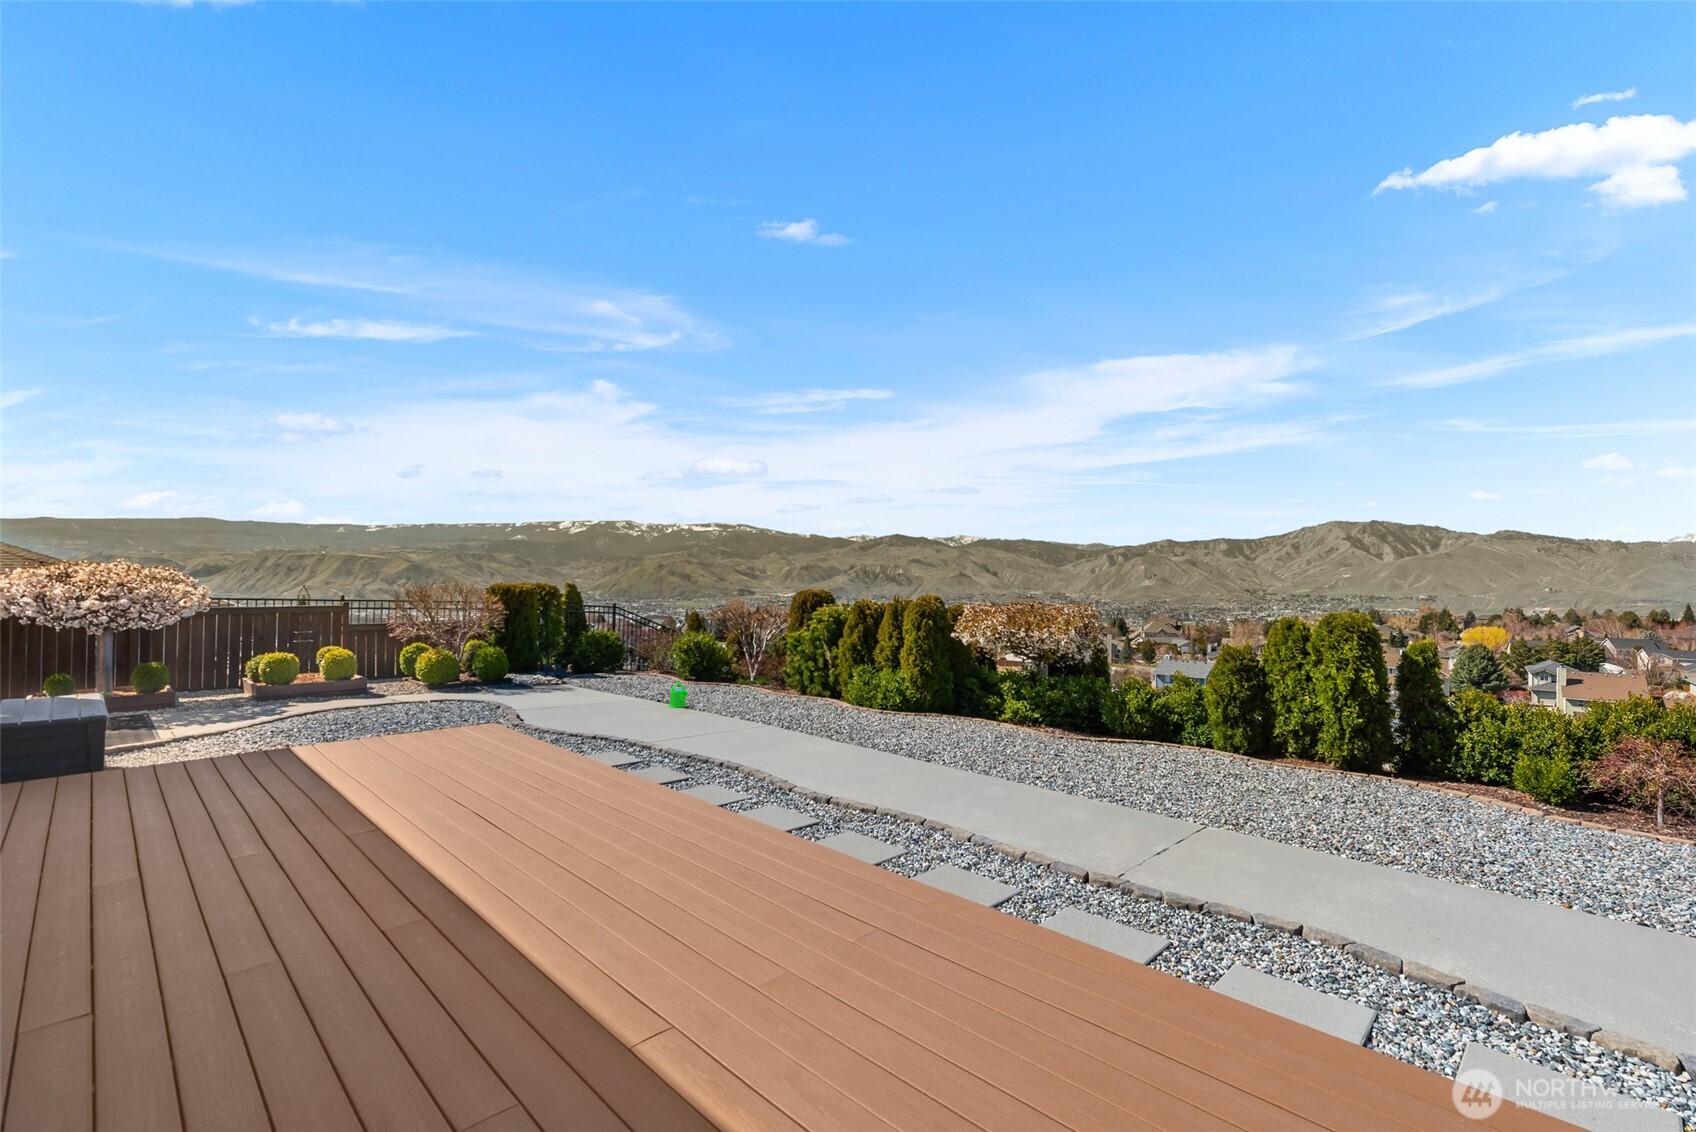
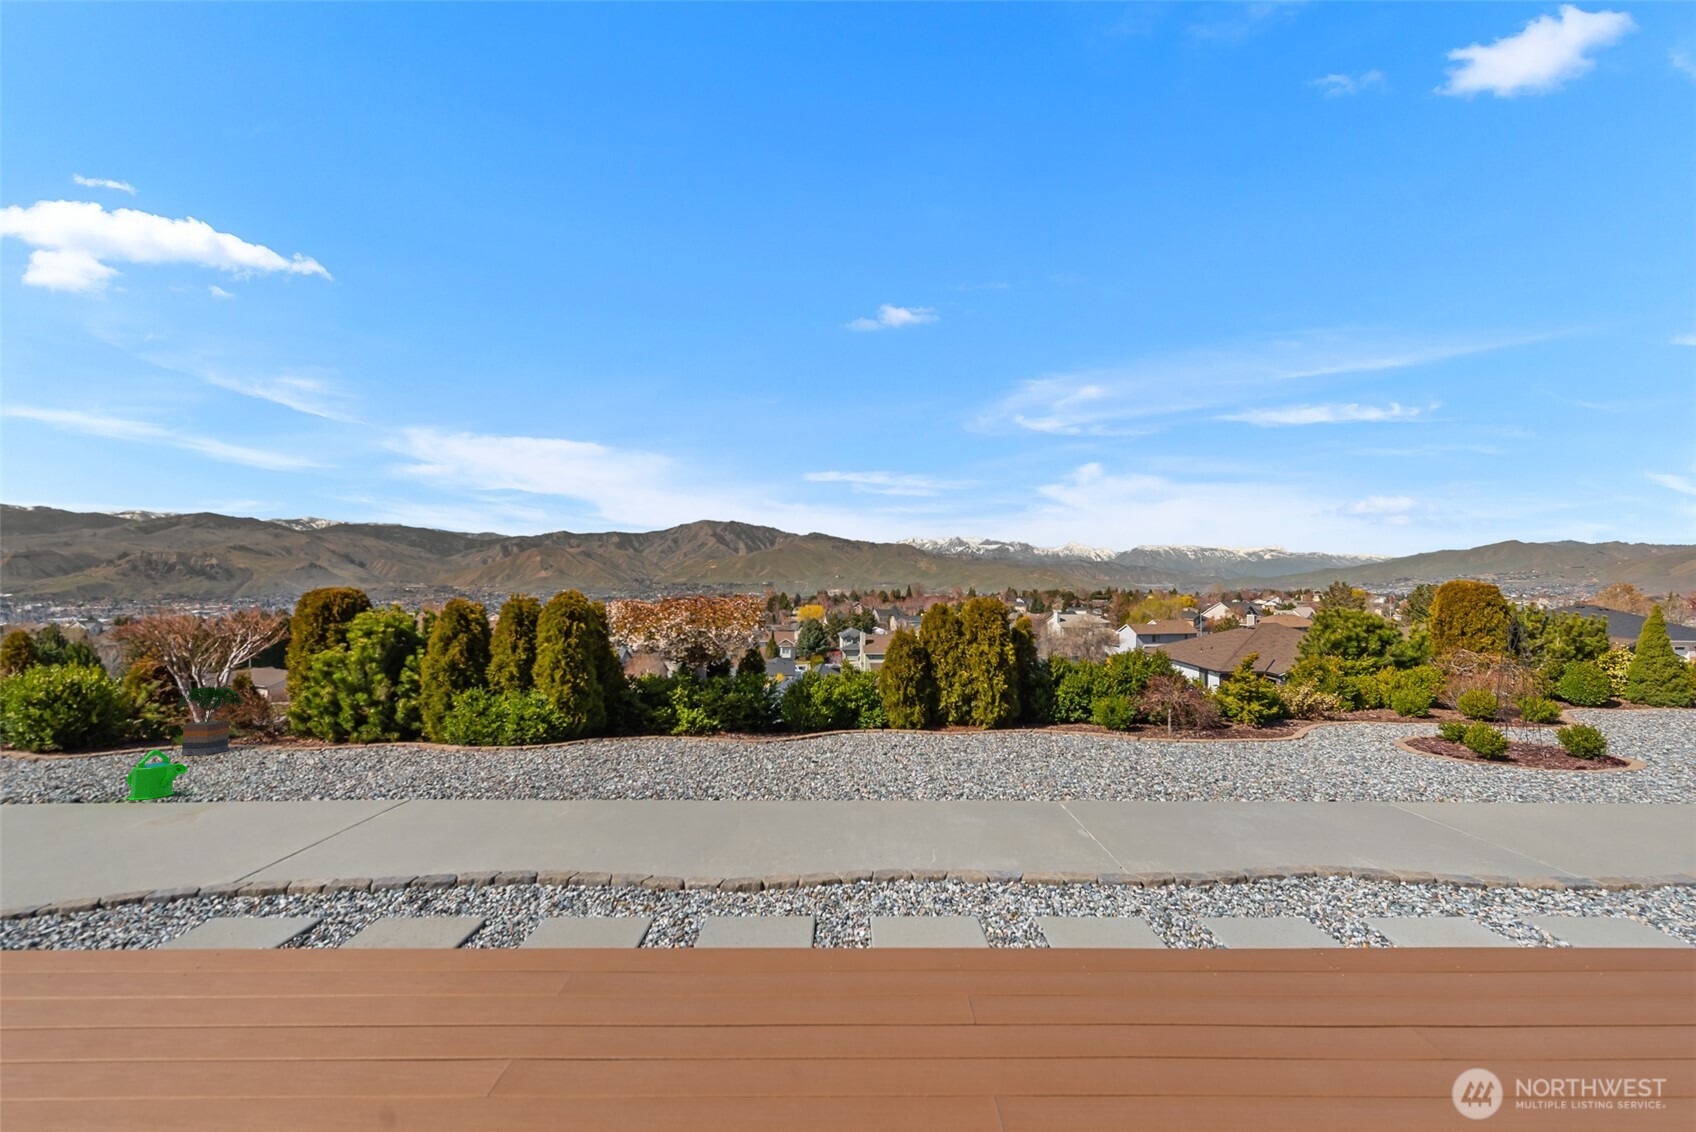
potted tree: none [721,649,751,690] -> present [178,686,244,755]

